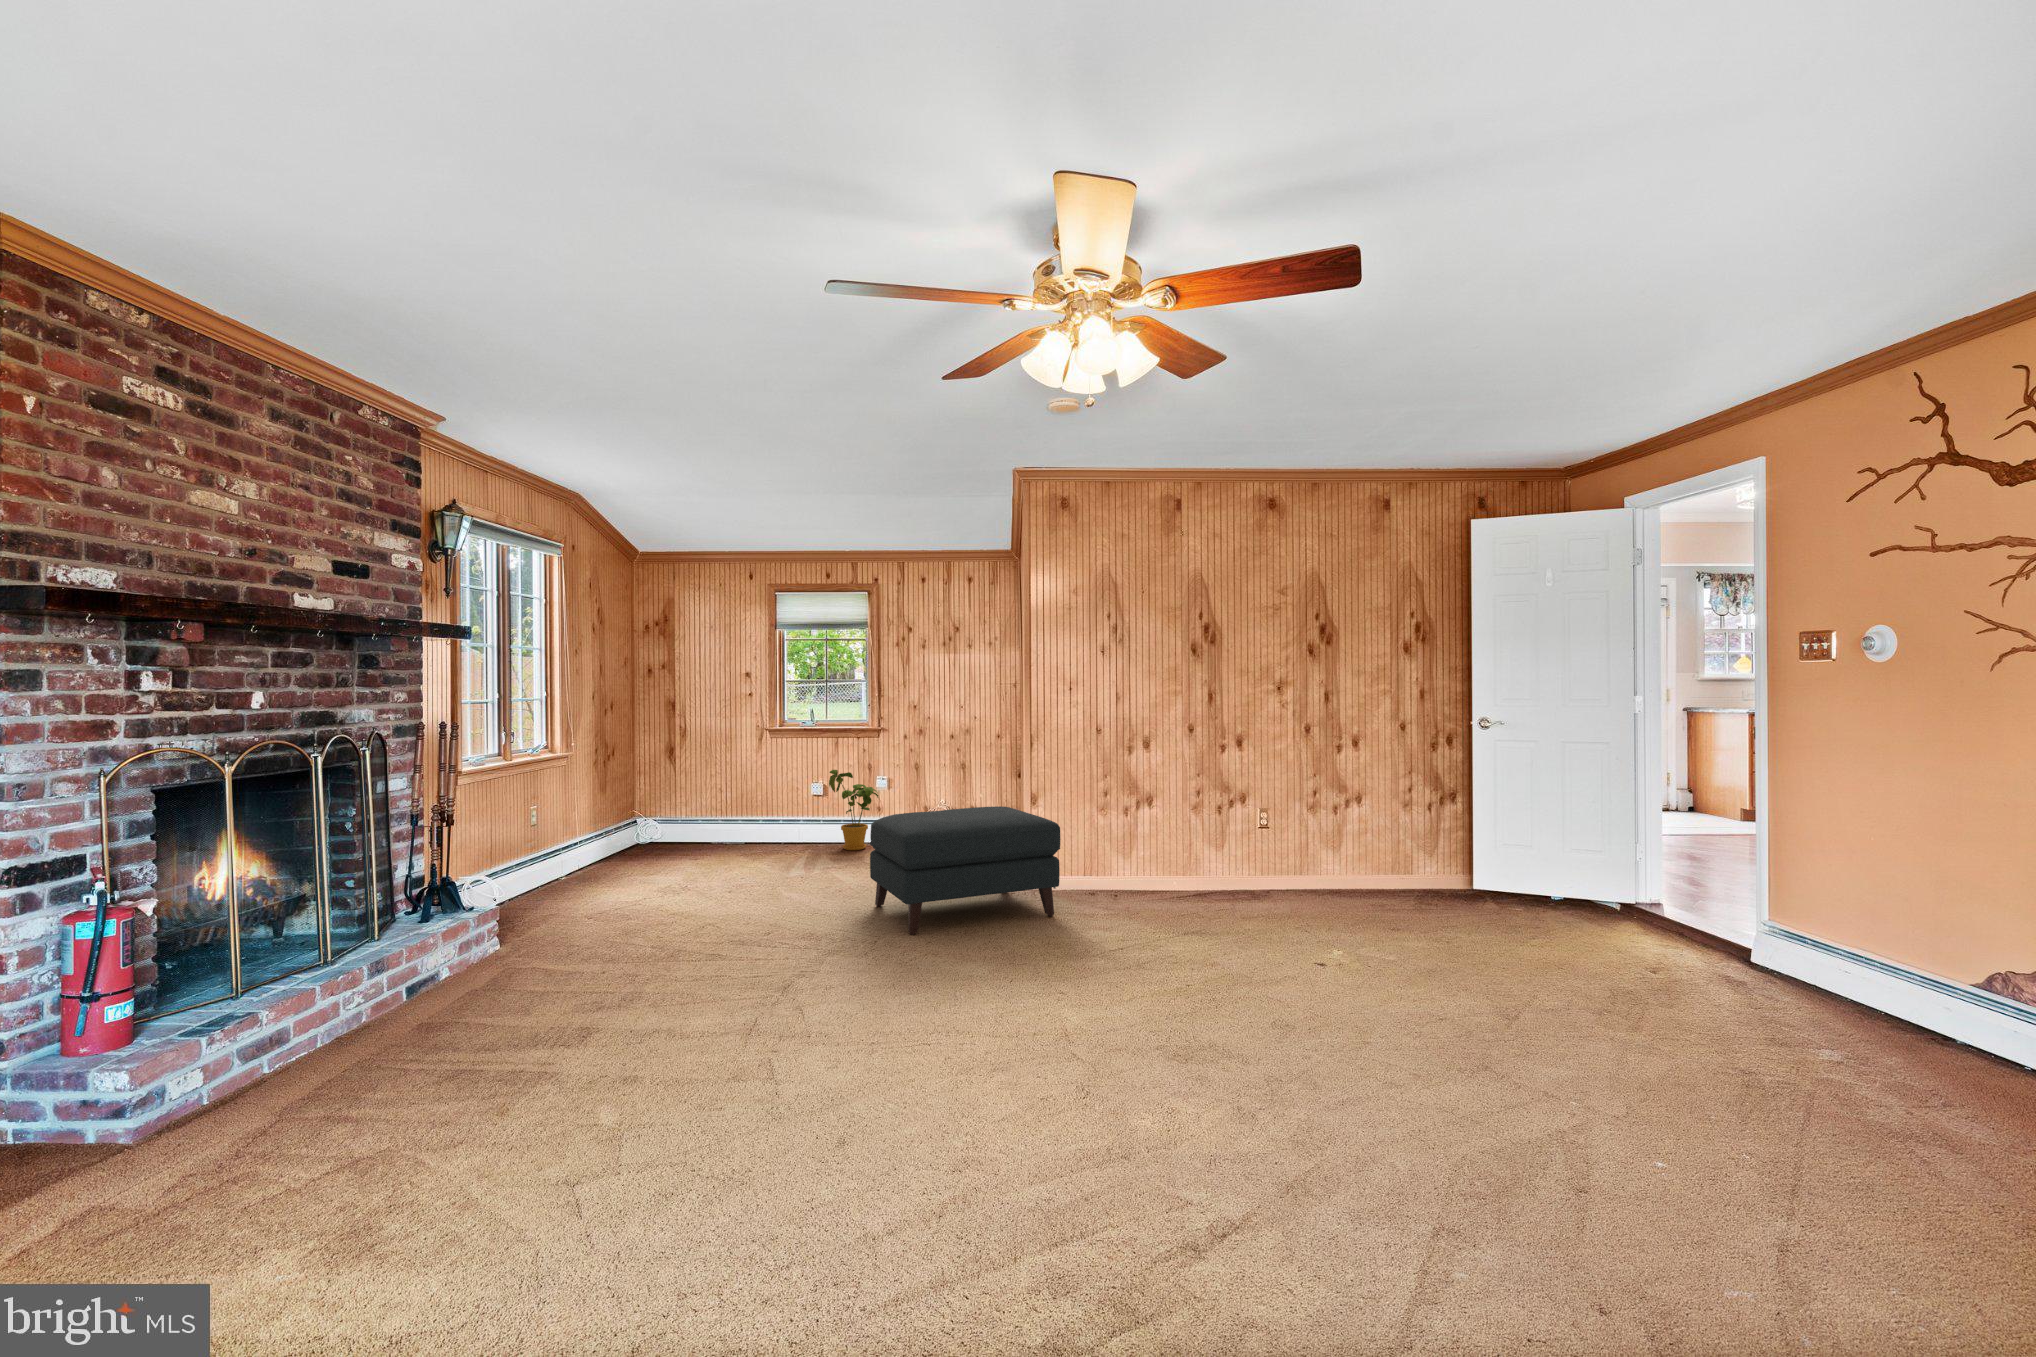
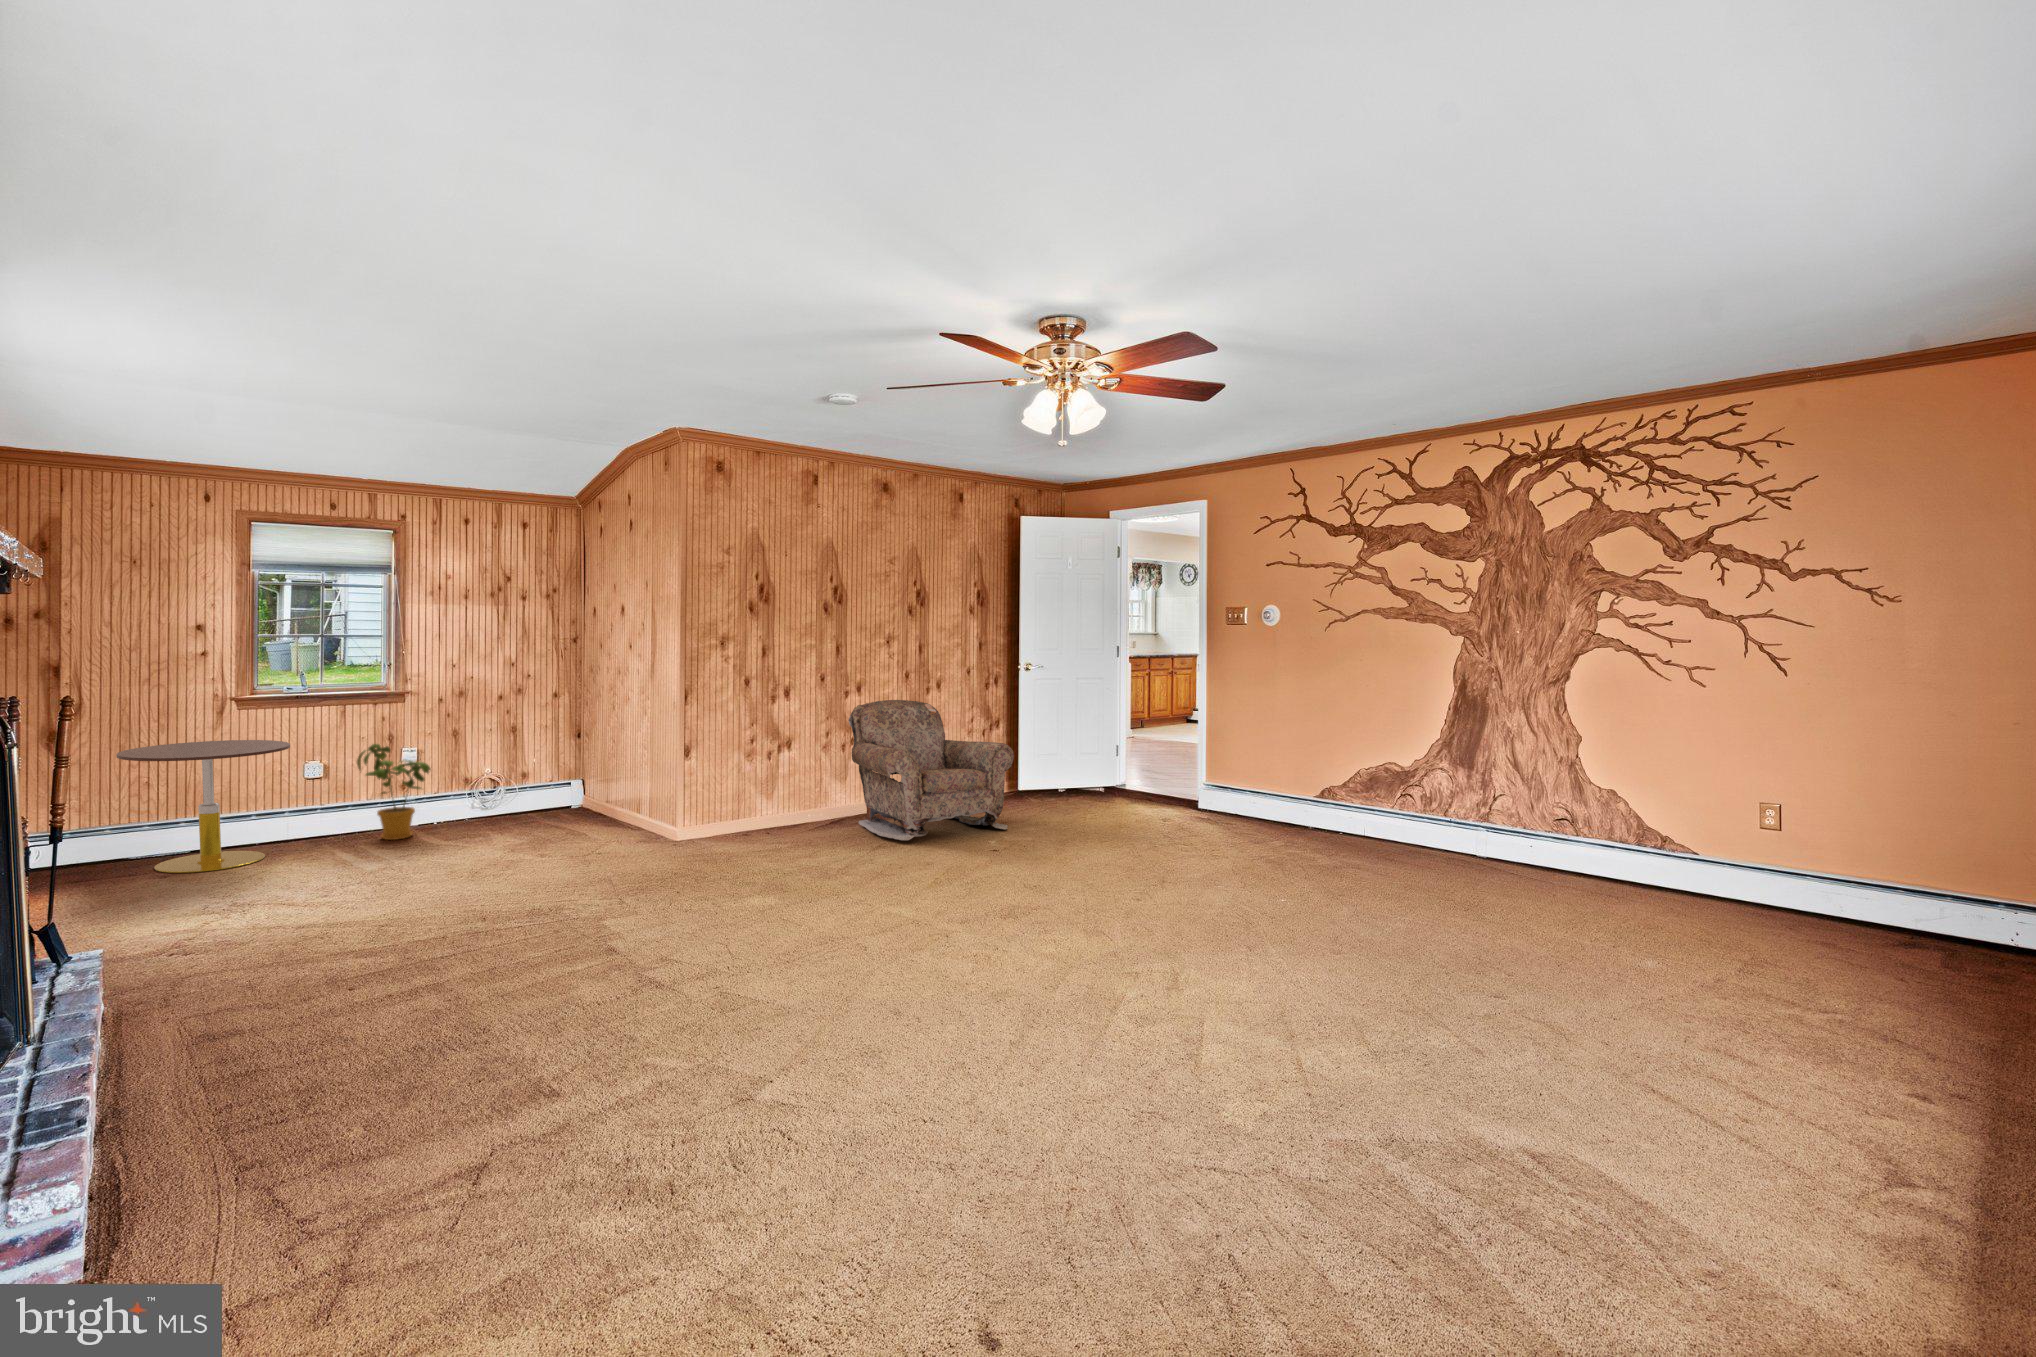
armchair: none [1210,755,1405,933] -> present [848,700,1014,840]
side table: none [676,760,782,857] -> present [116,740,290,873]
ottoman: present [870,806,1060,935] -> none [549,764,755,894]

